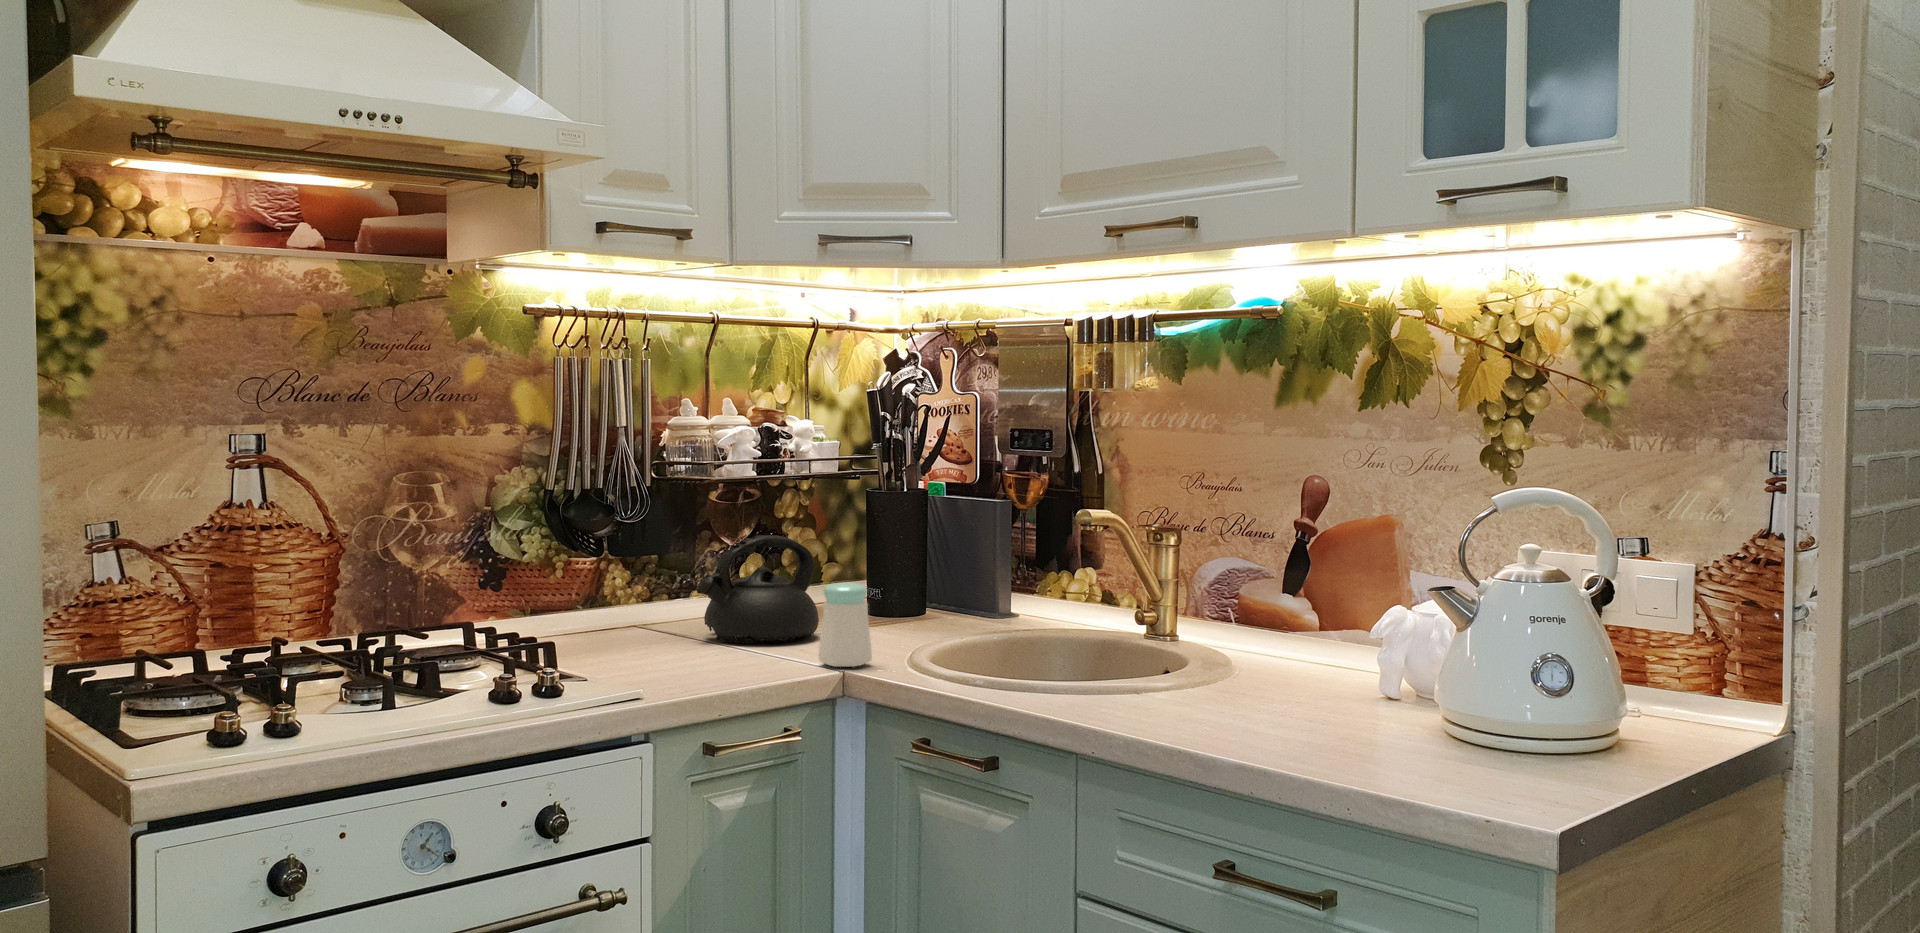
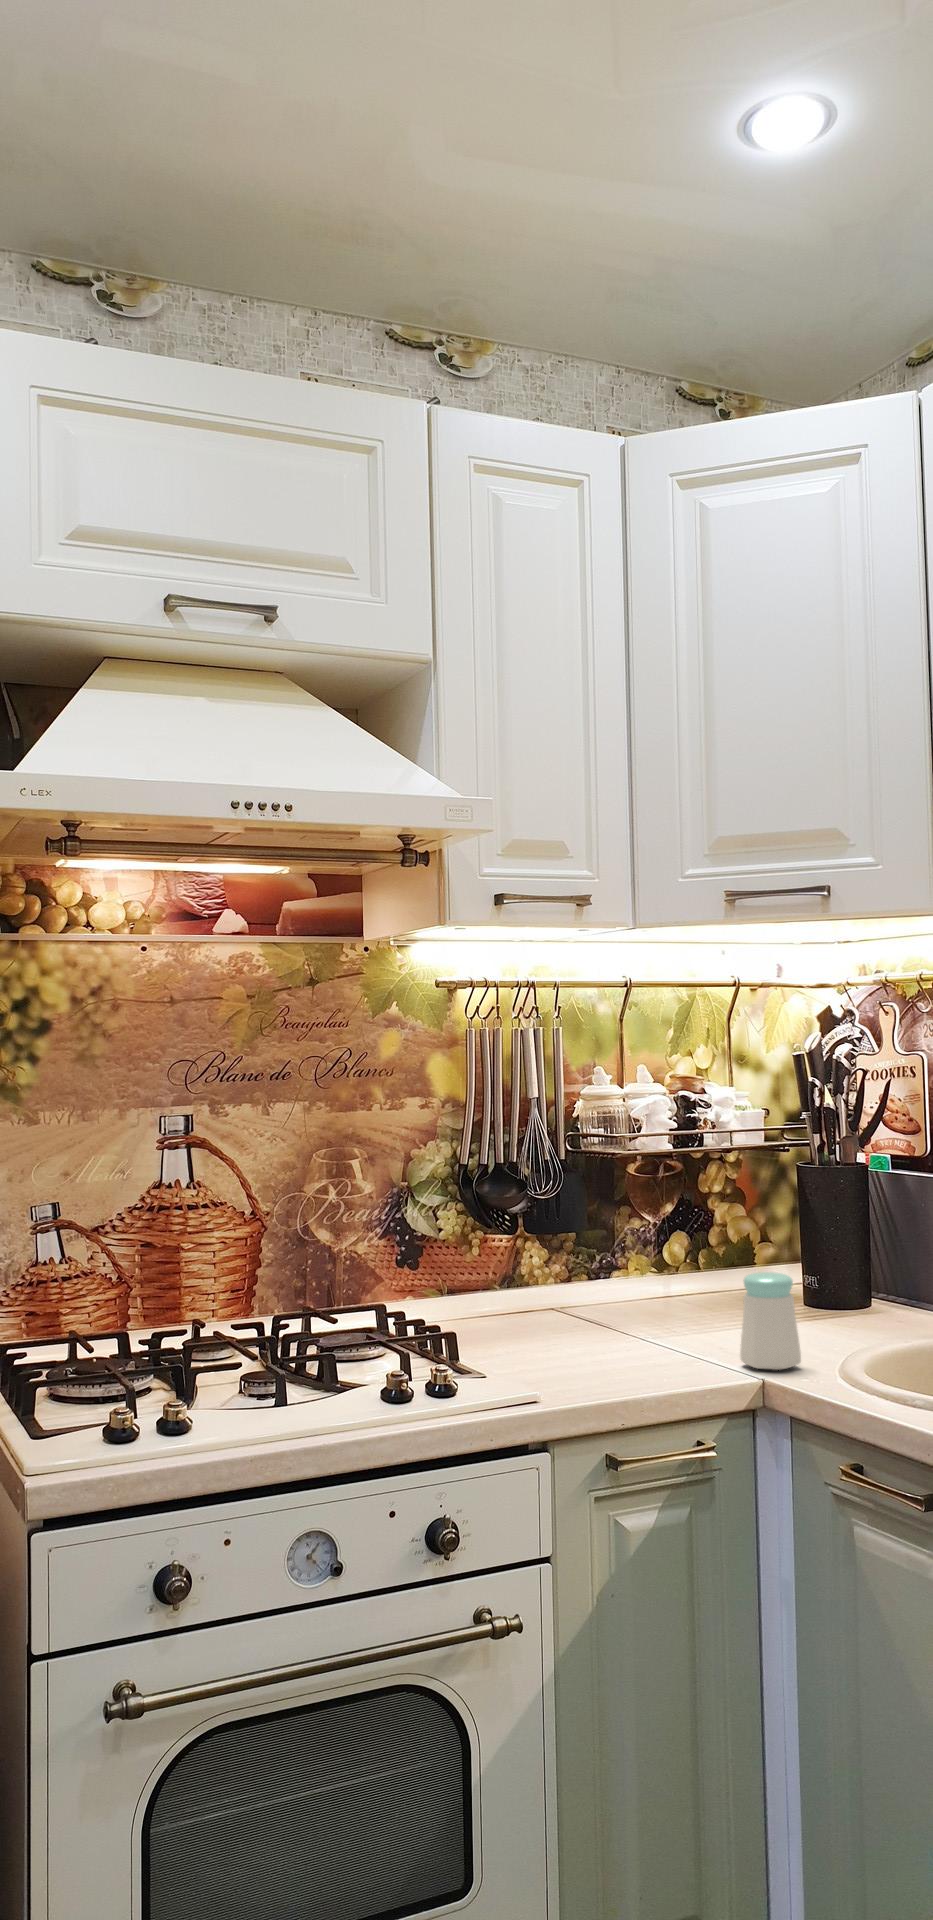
teapot: present [696,535,819,644] -> none [611,1213,746,1335]

